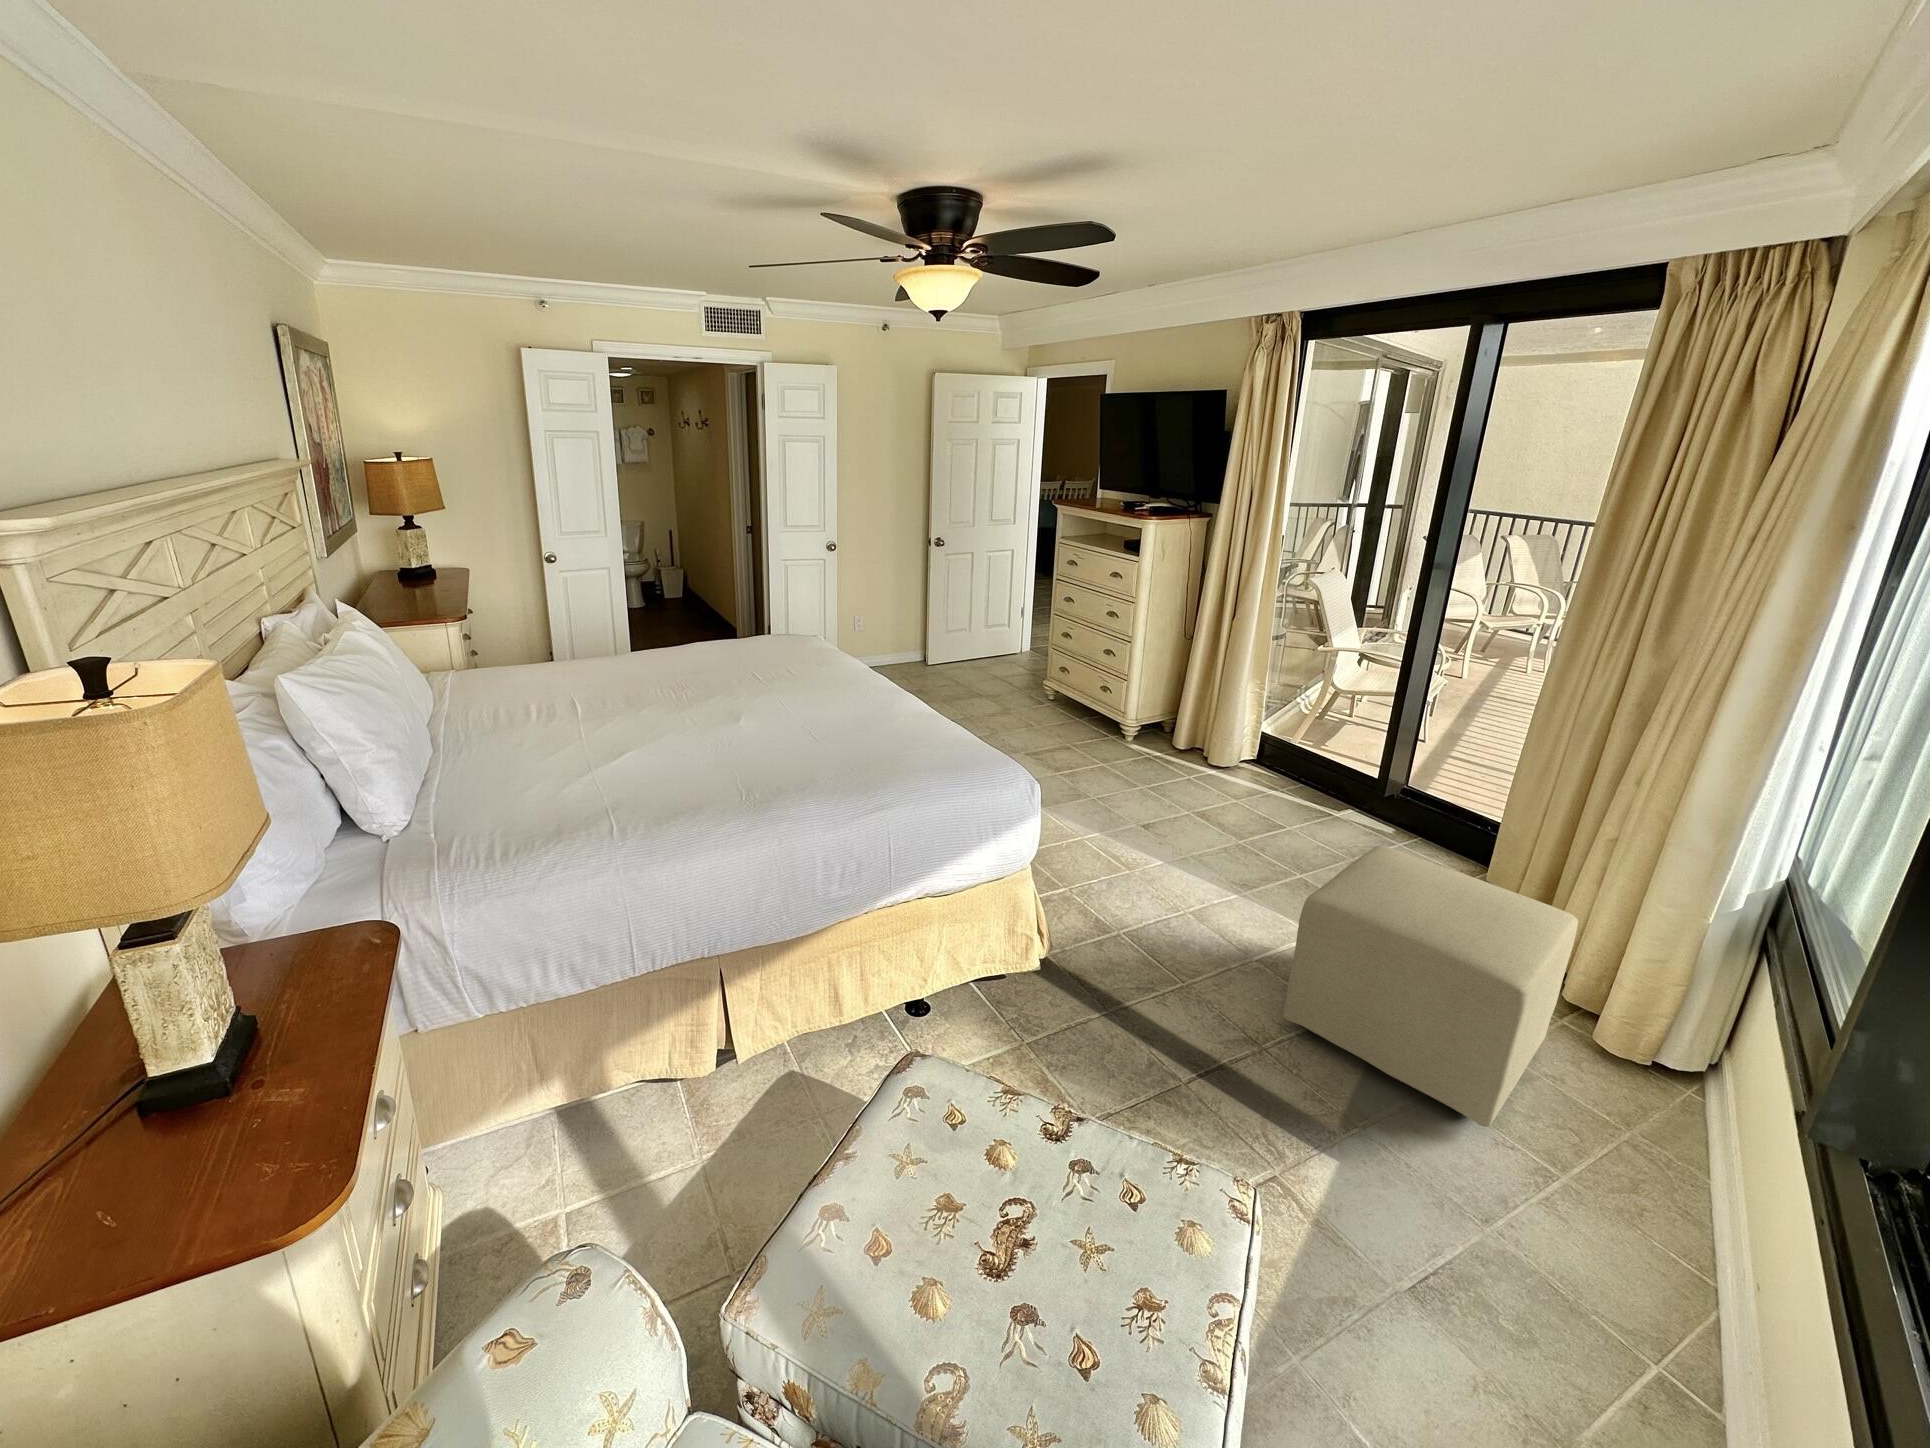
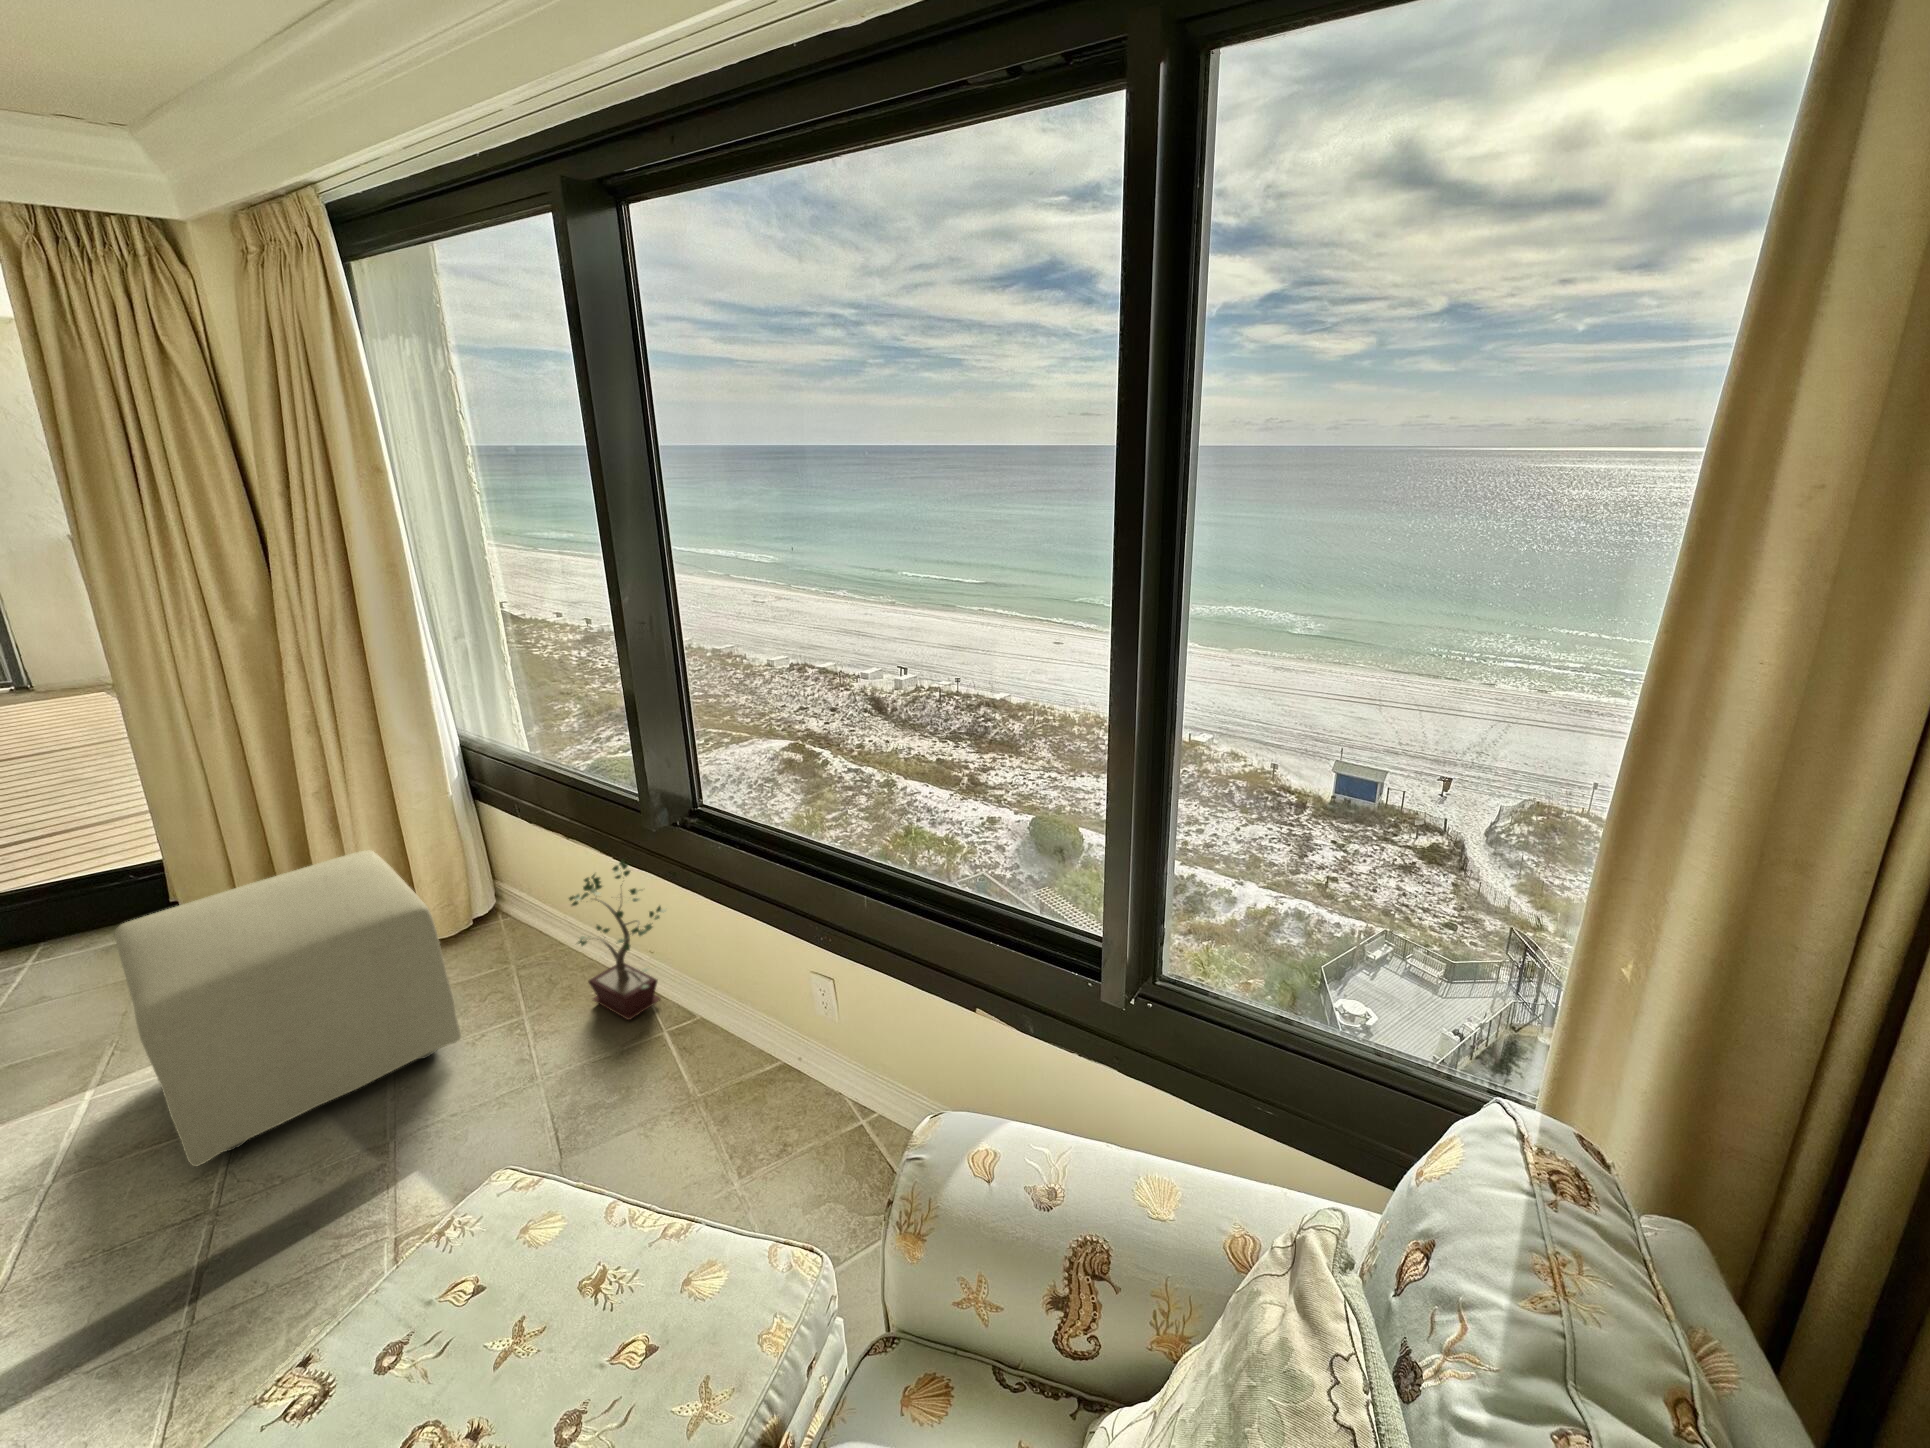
potted plant: none [1638,1118,1776,1342] -> present [569,859,666,1020]

